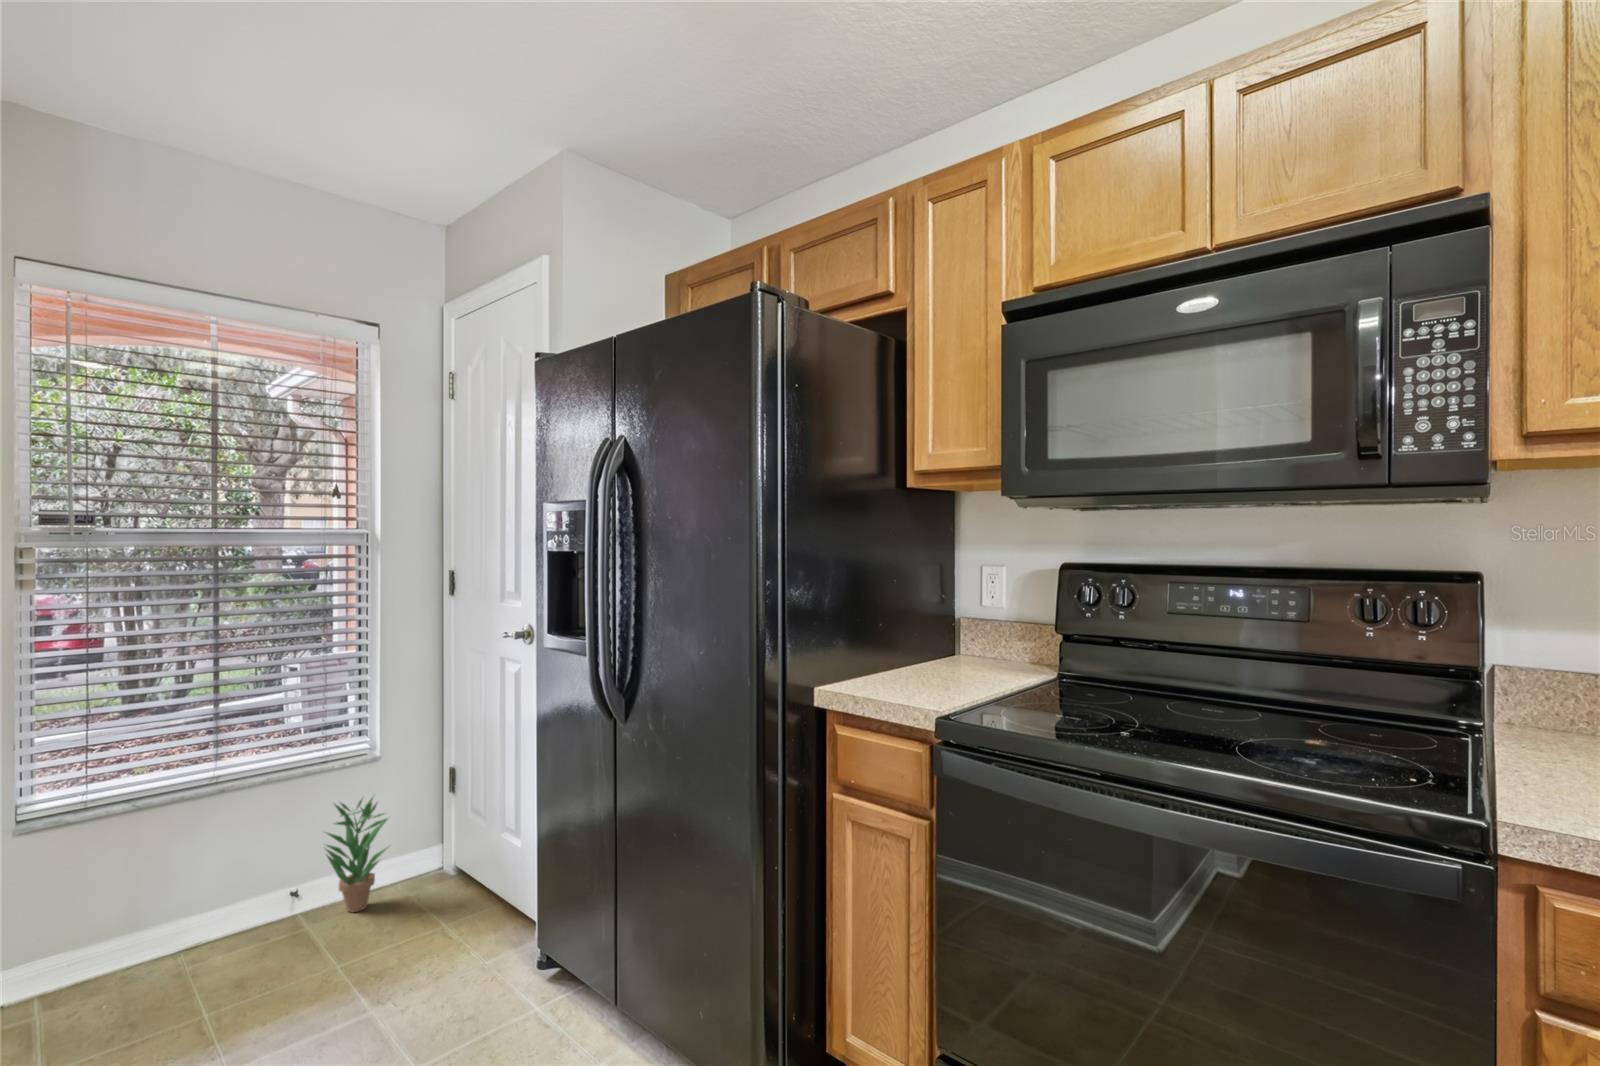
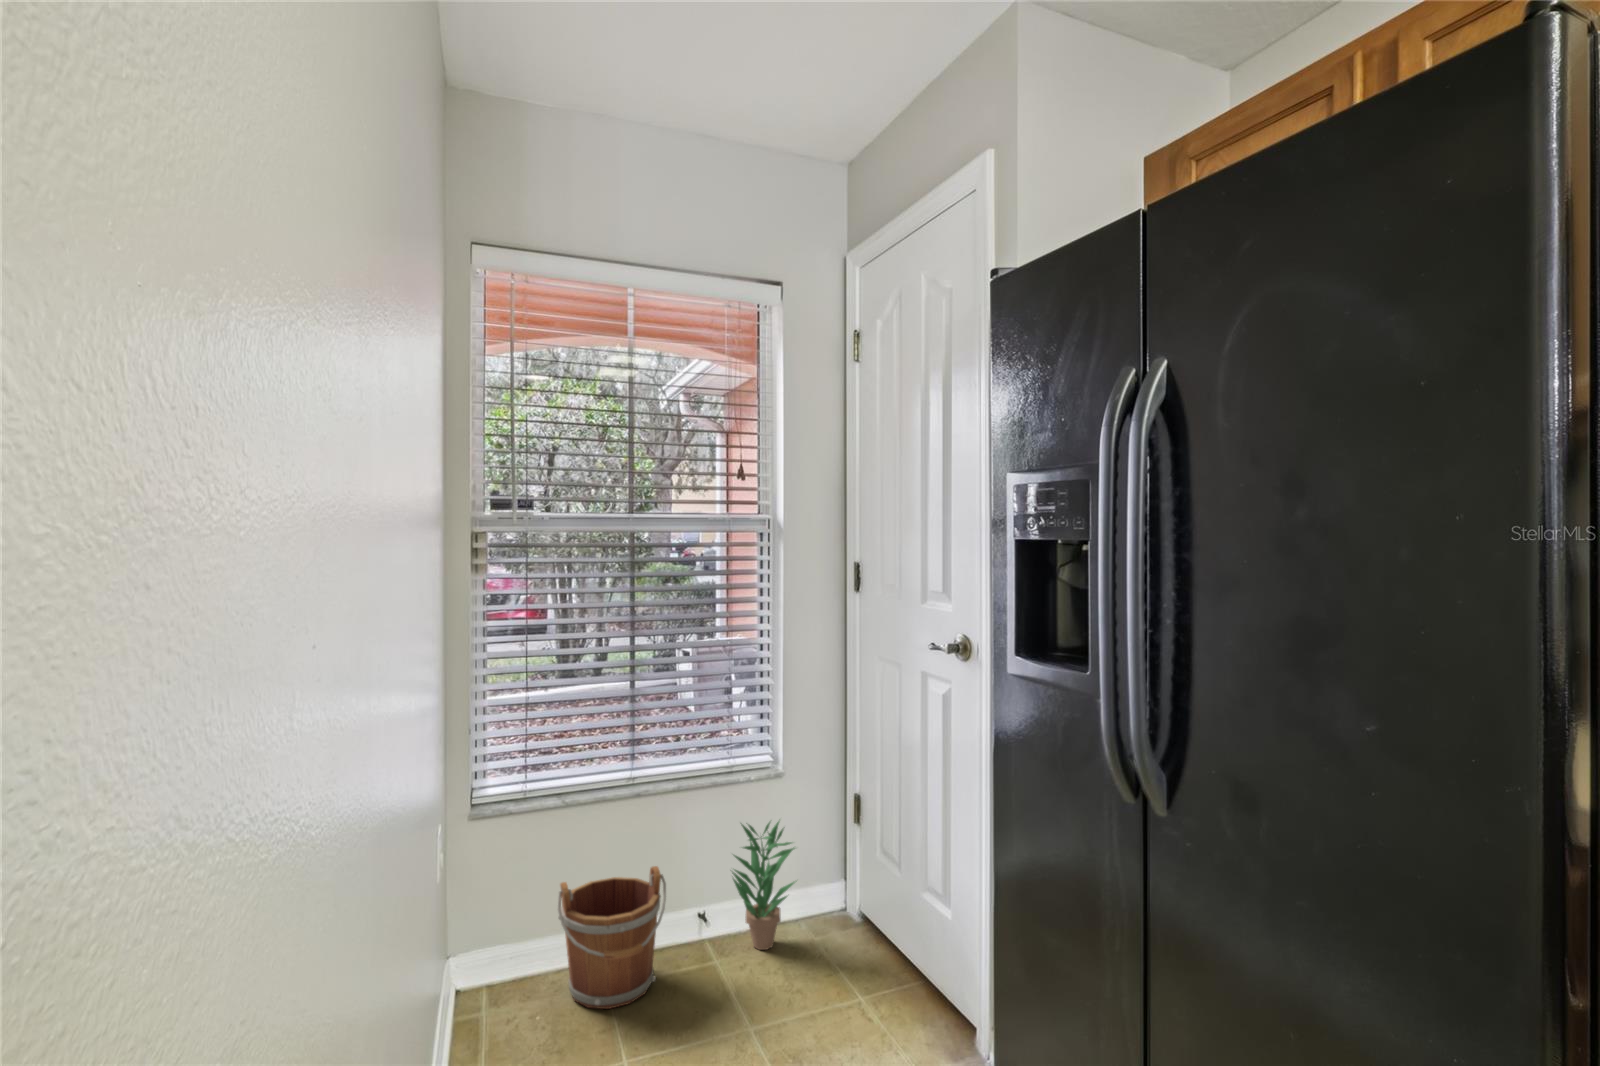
bucket: none [125,852,251,991] -> present [558,866,666,1009]

